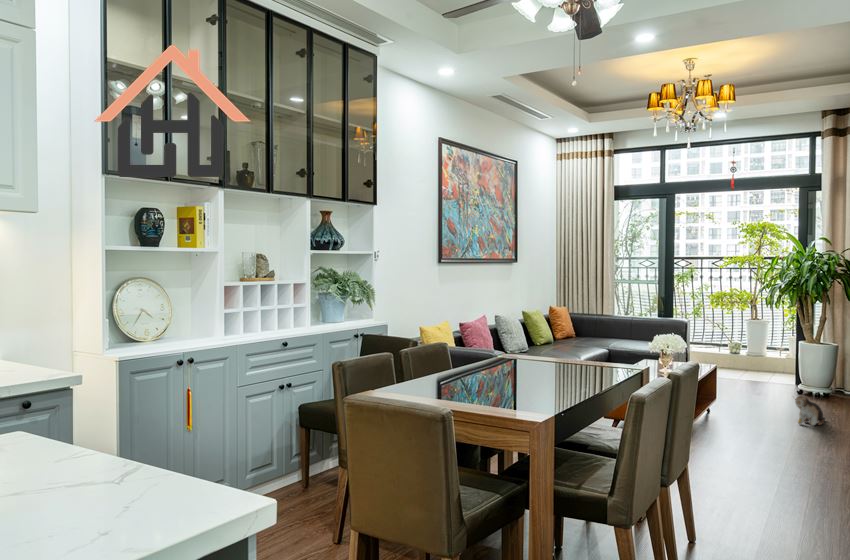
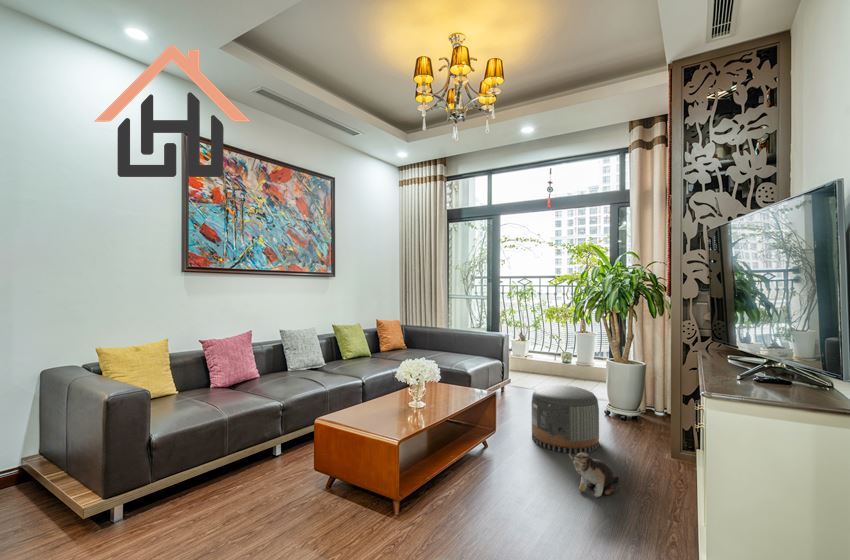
pouf: none [742,359,802,409] -> present [531,385,599,453]

